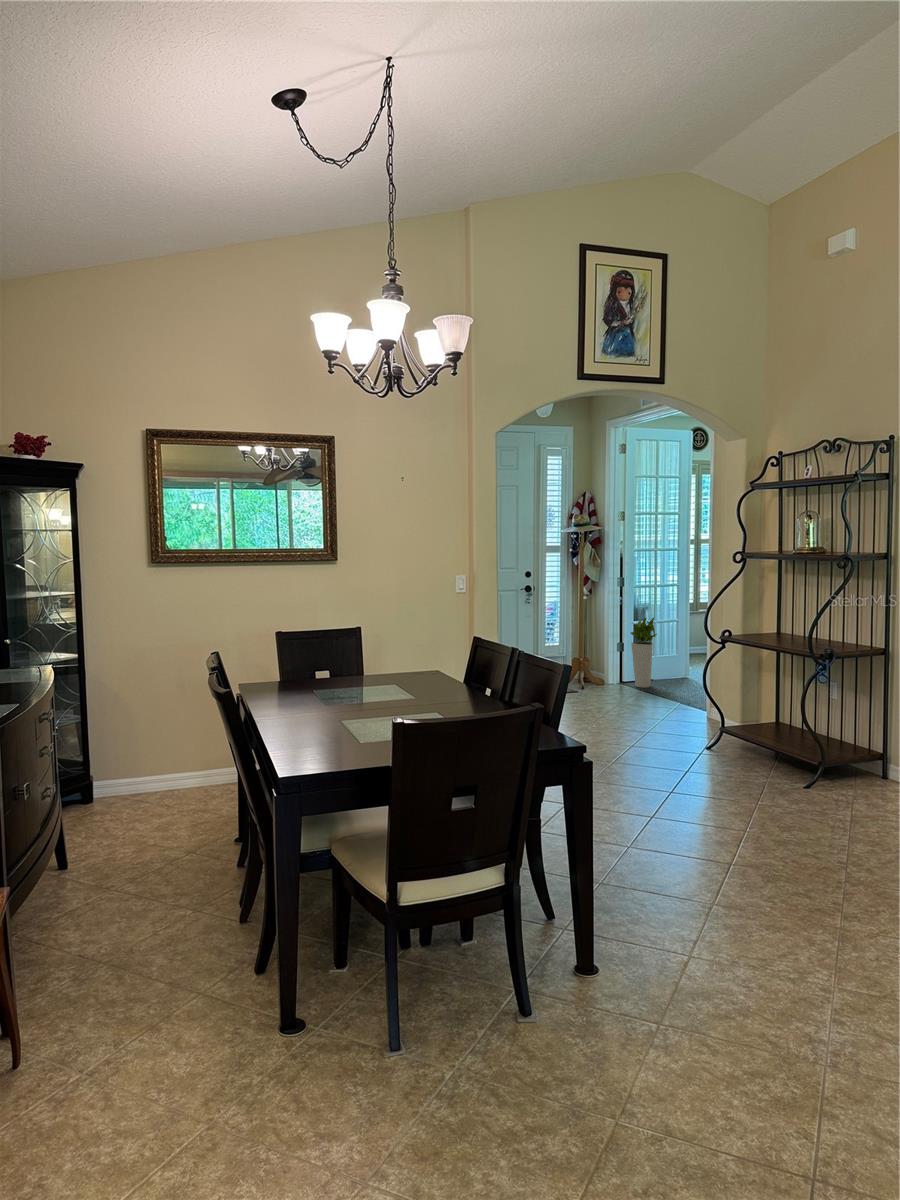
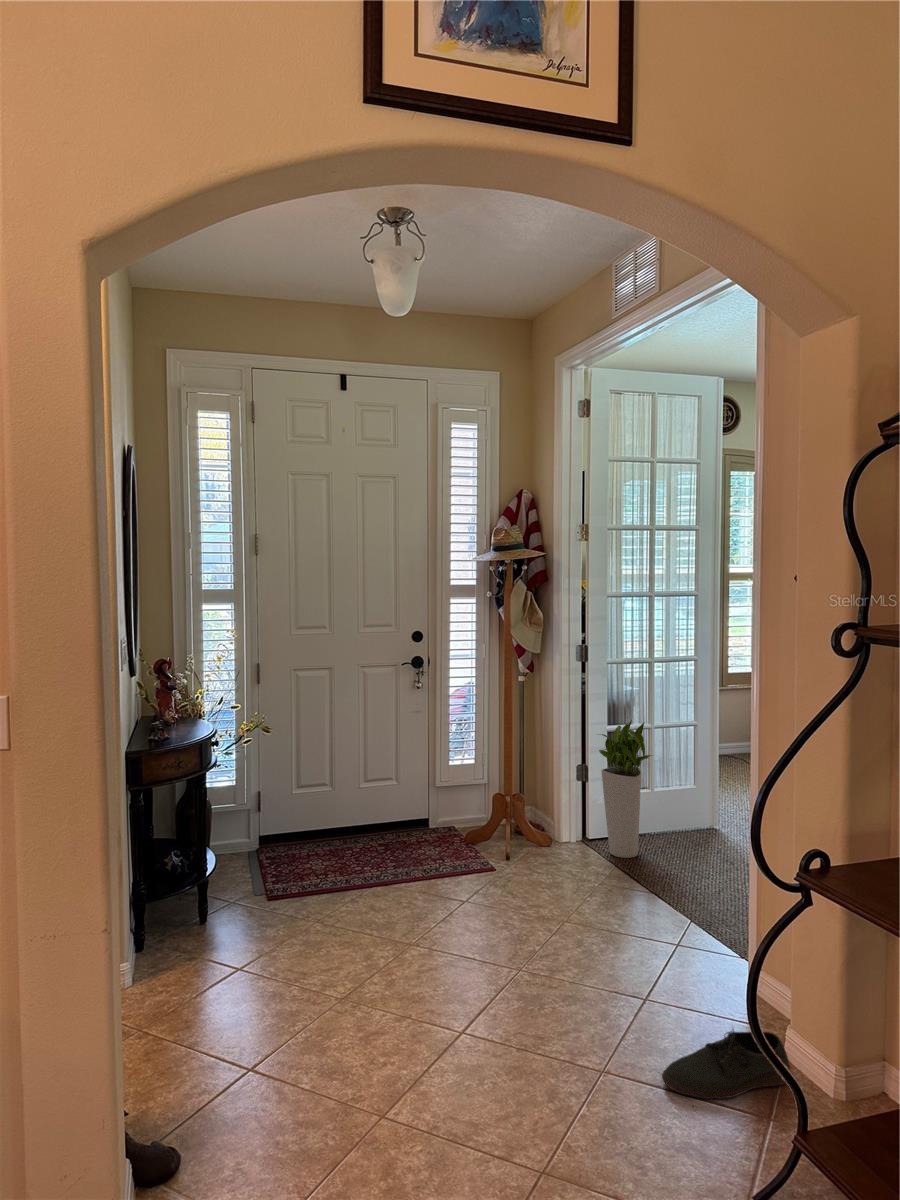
shoe: none [677,718,726,739] -> present [662,1029,790,1099]

